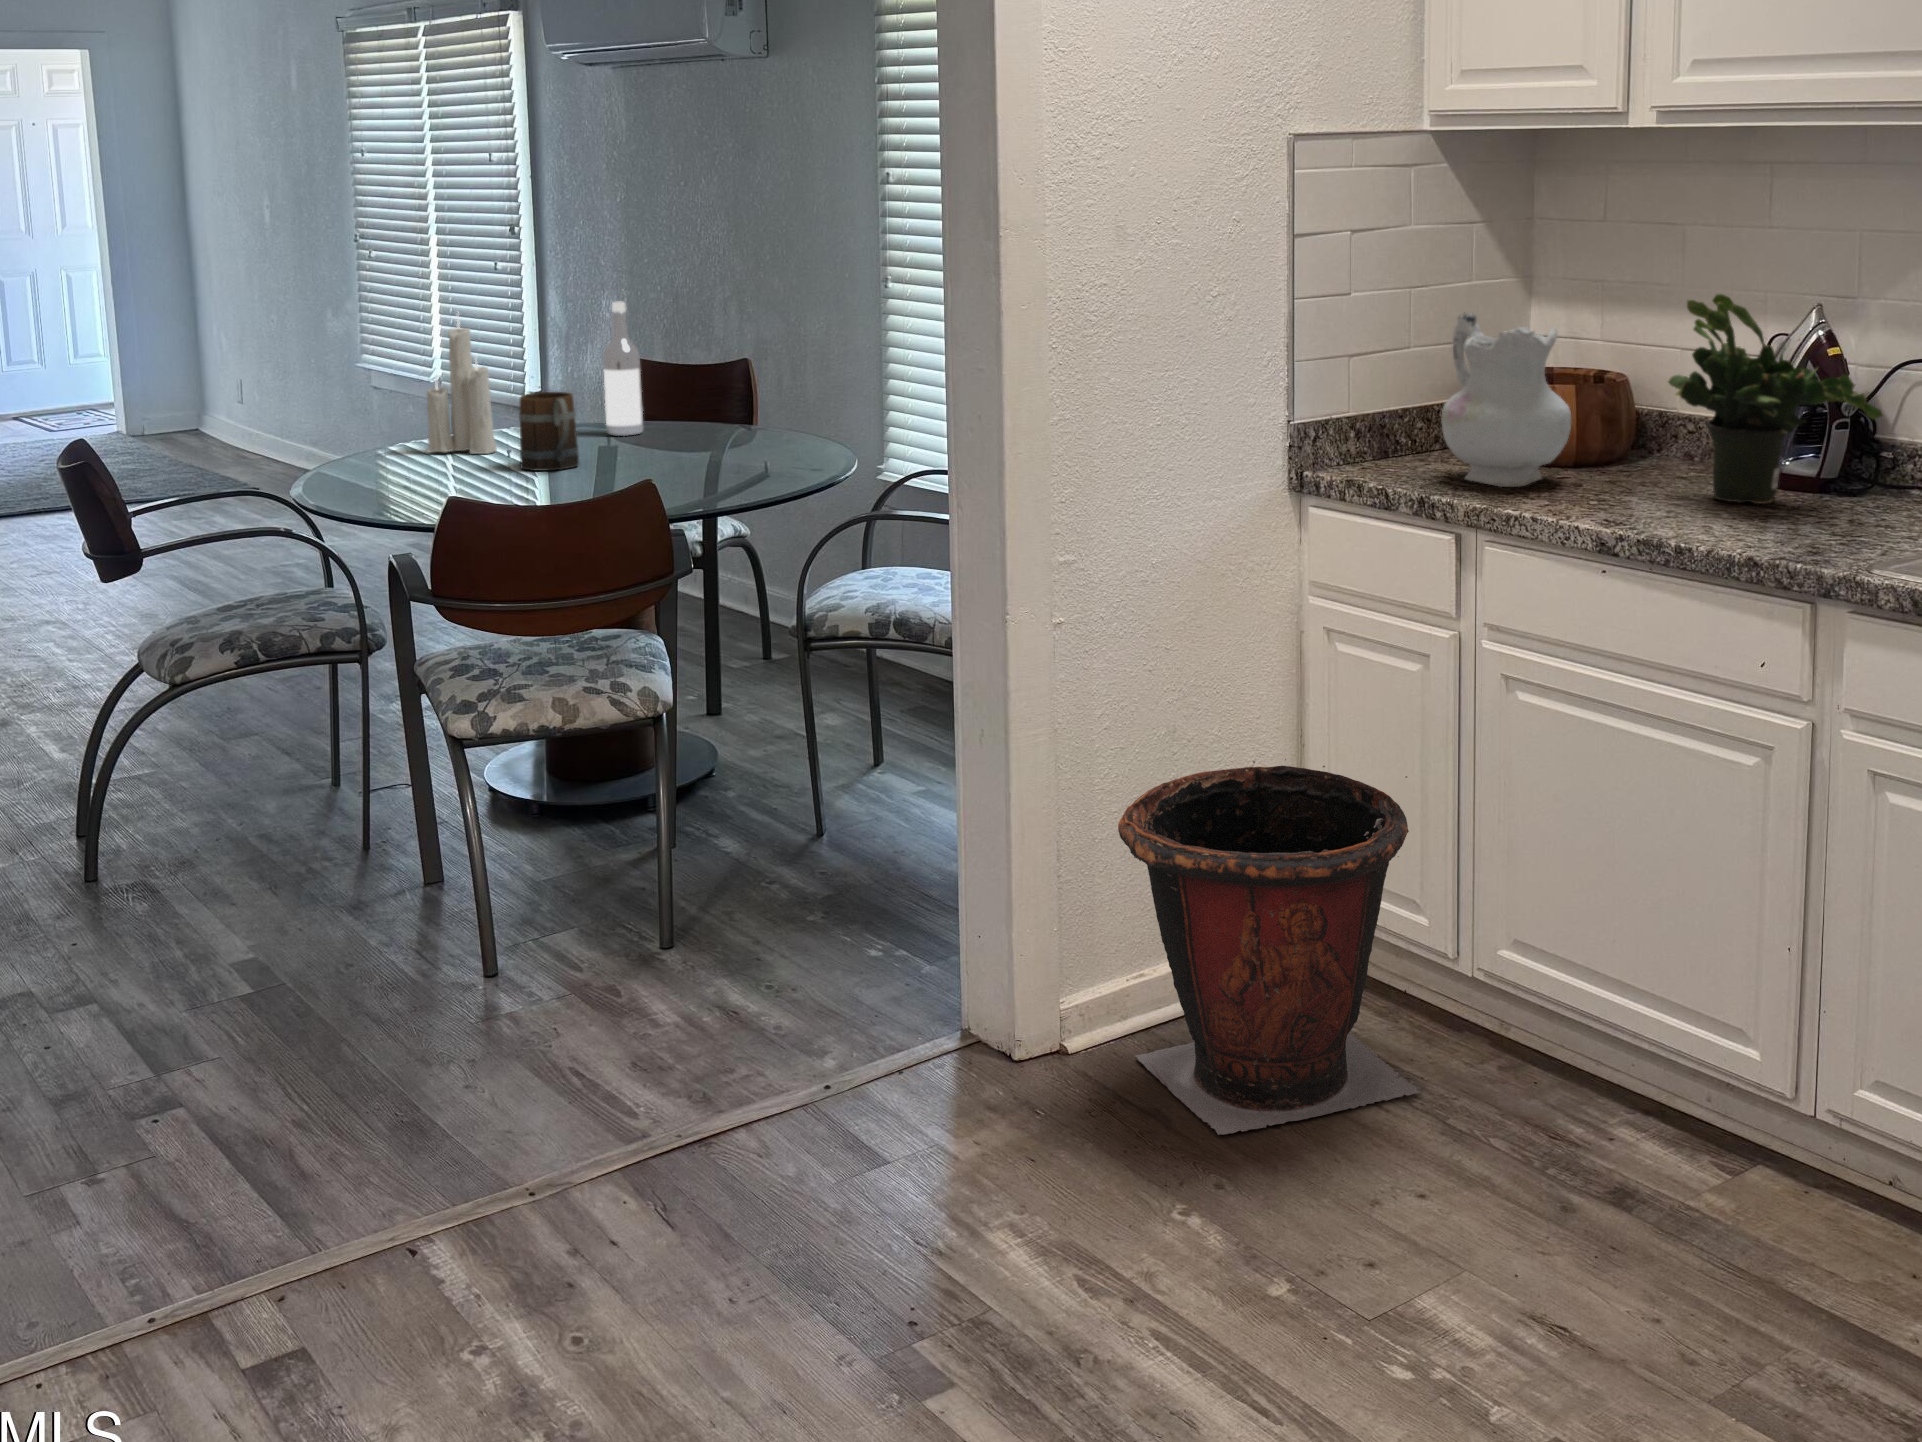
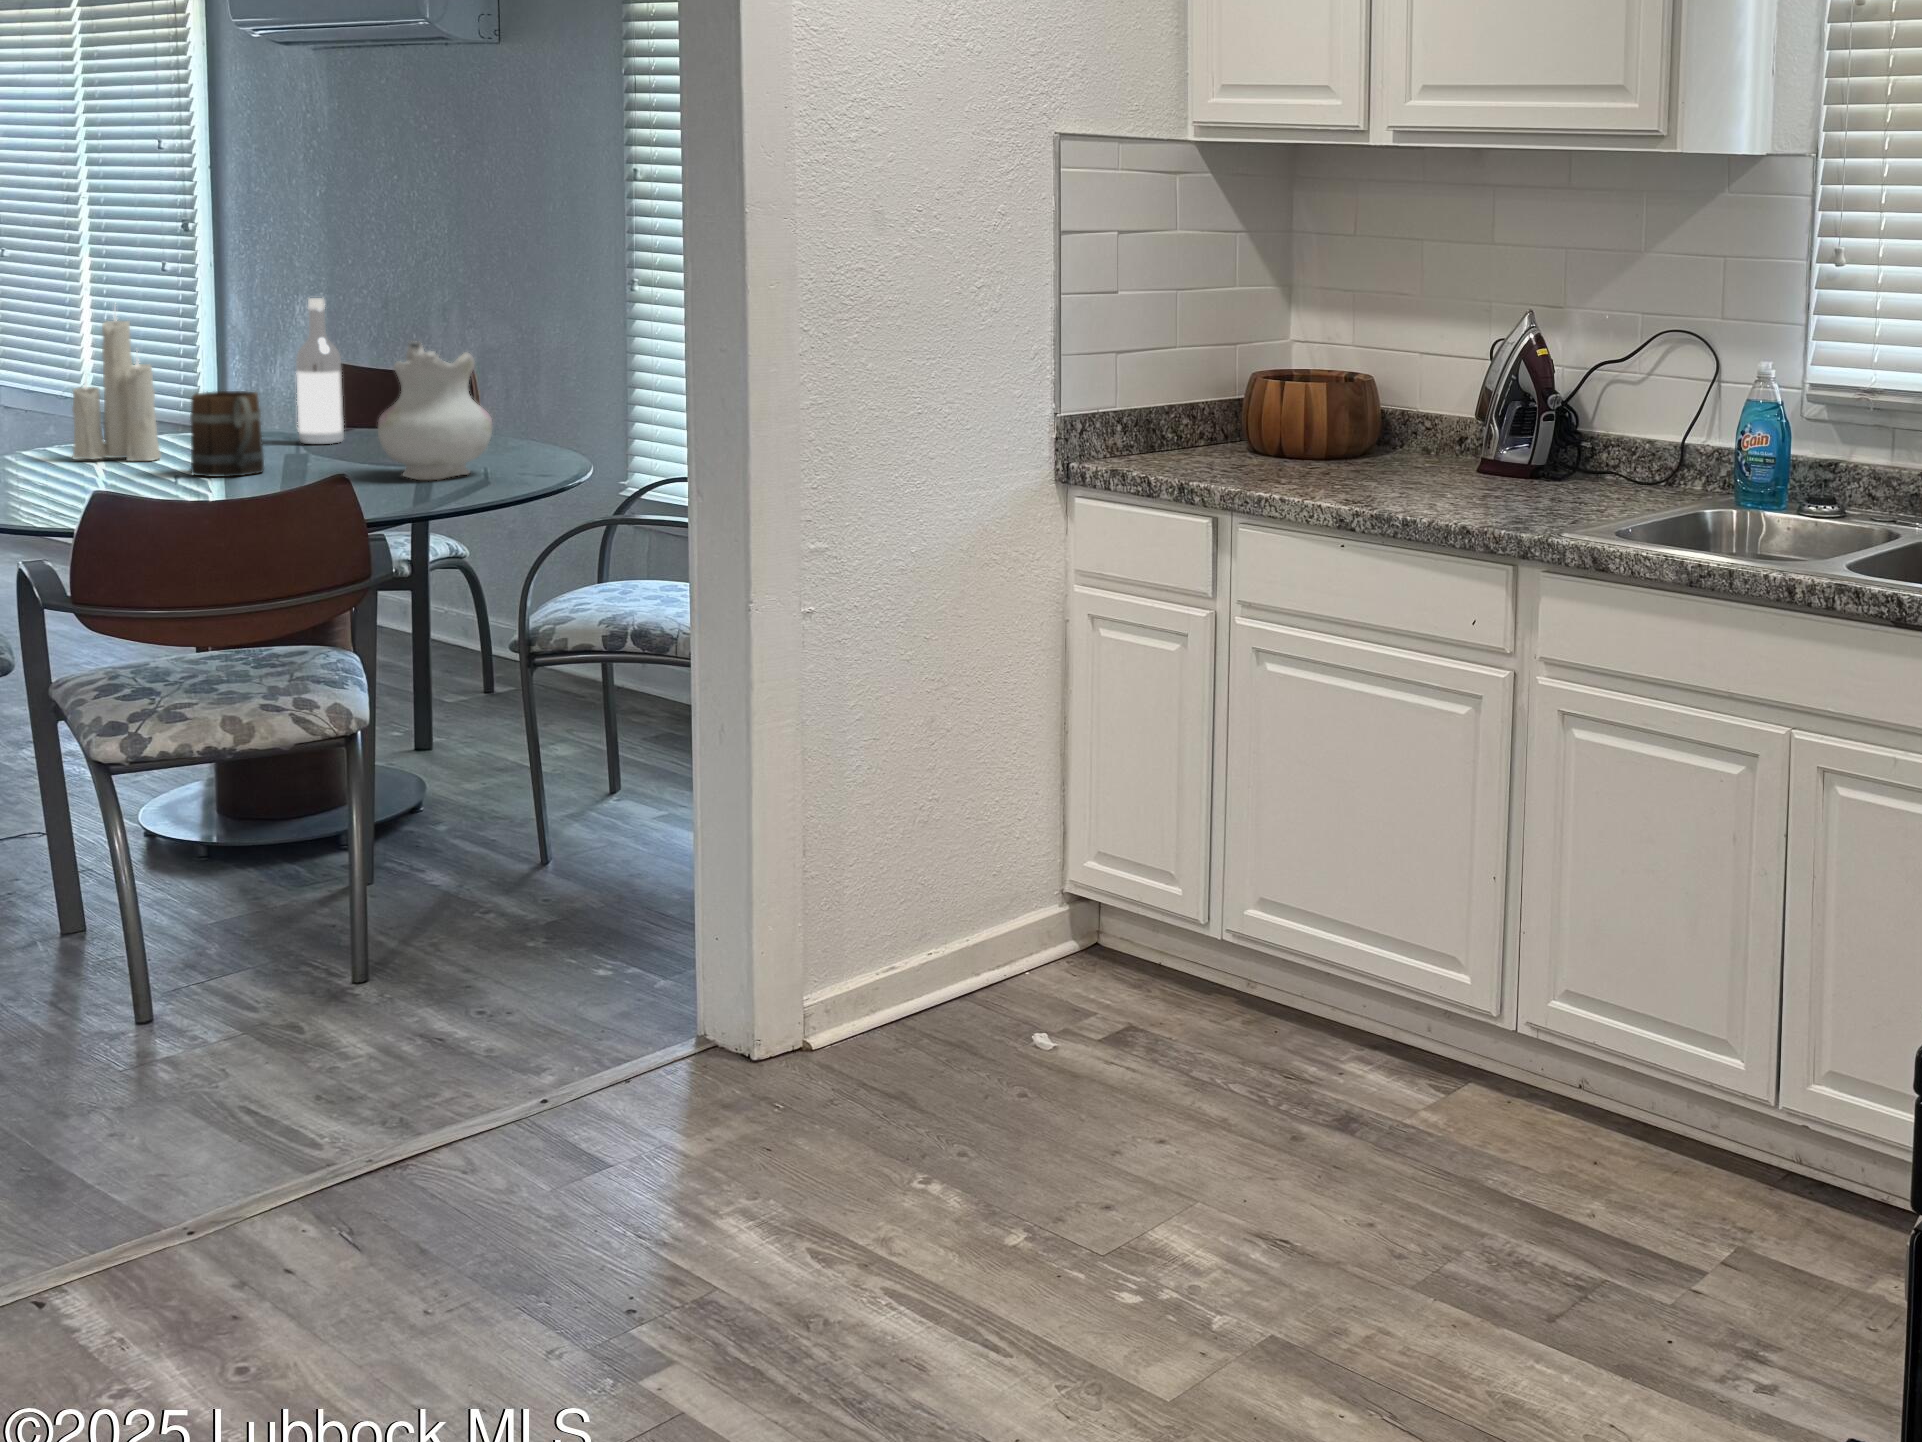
potted plant: present [1669,294,1883,504] -> none [1397,295,1581,487]
ceramic pitcher: present [1441,313,1571,487] -> present [378,341,492,480]
waste bin: present [1118,759,1421,1135] -> none [865,742,1166,1109]

